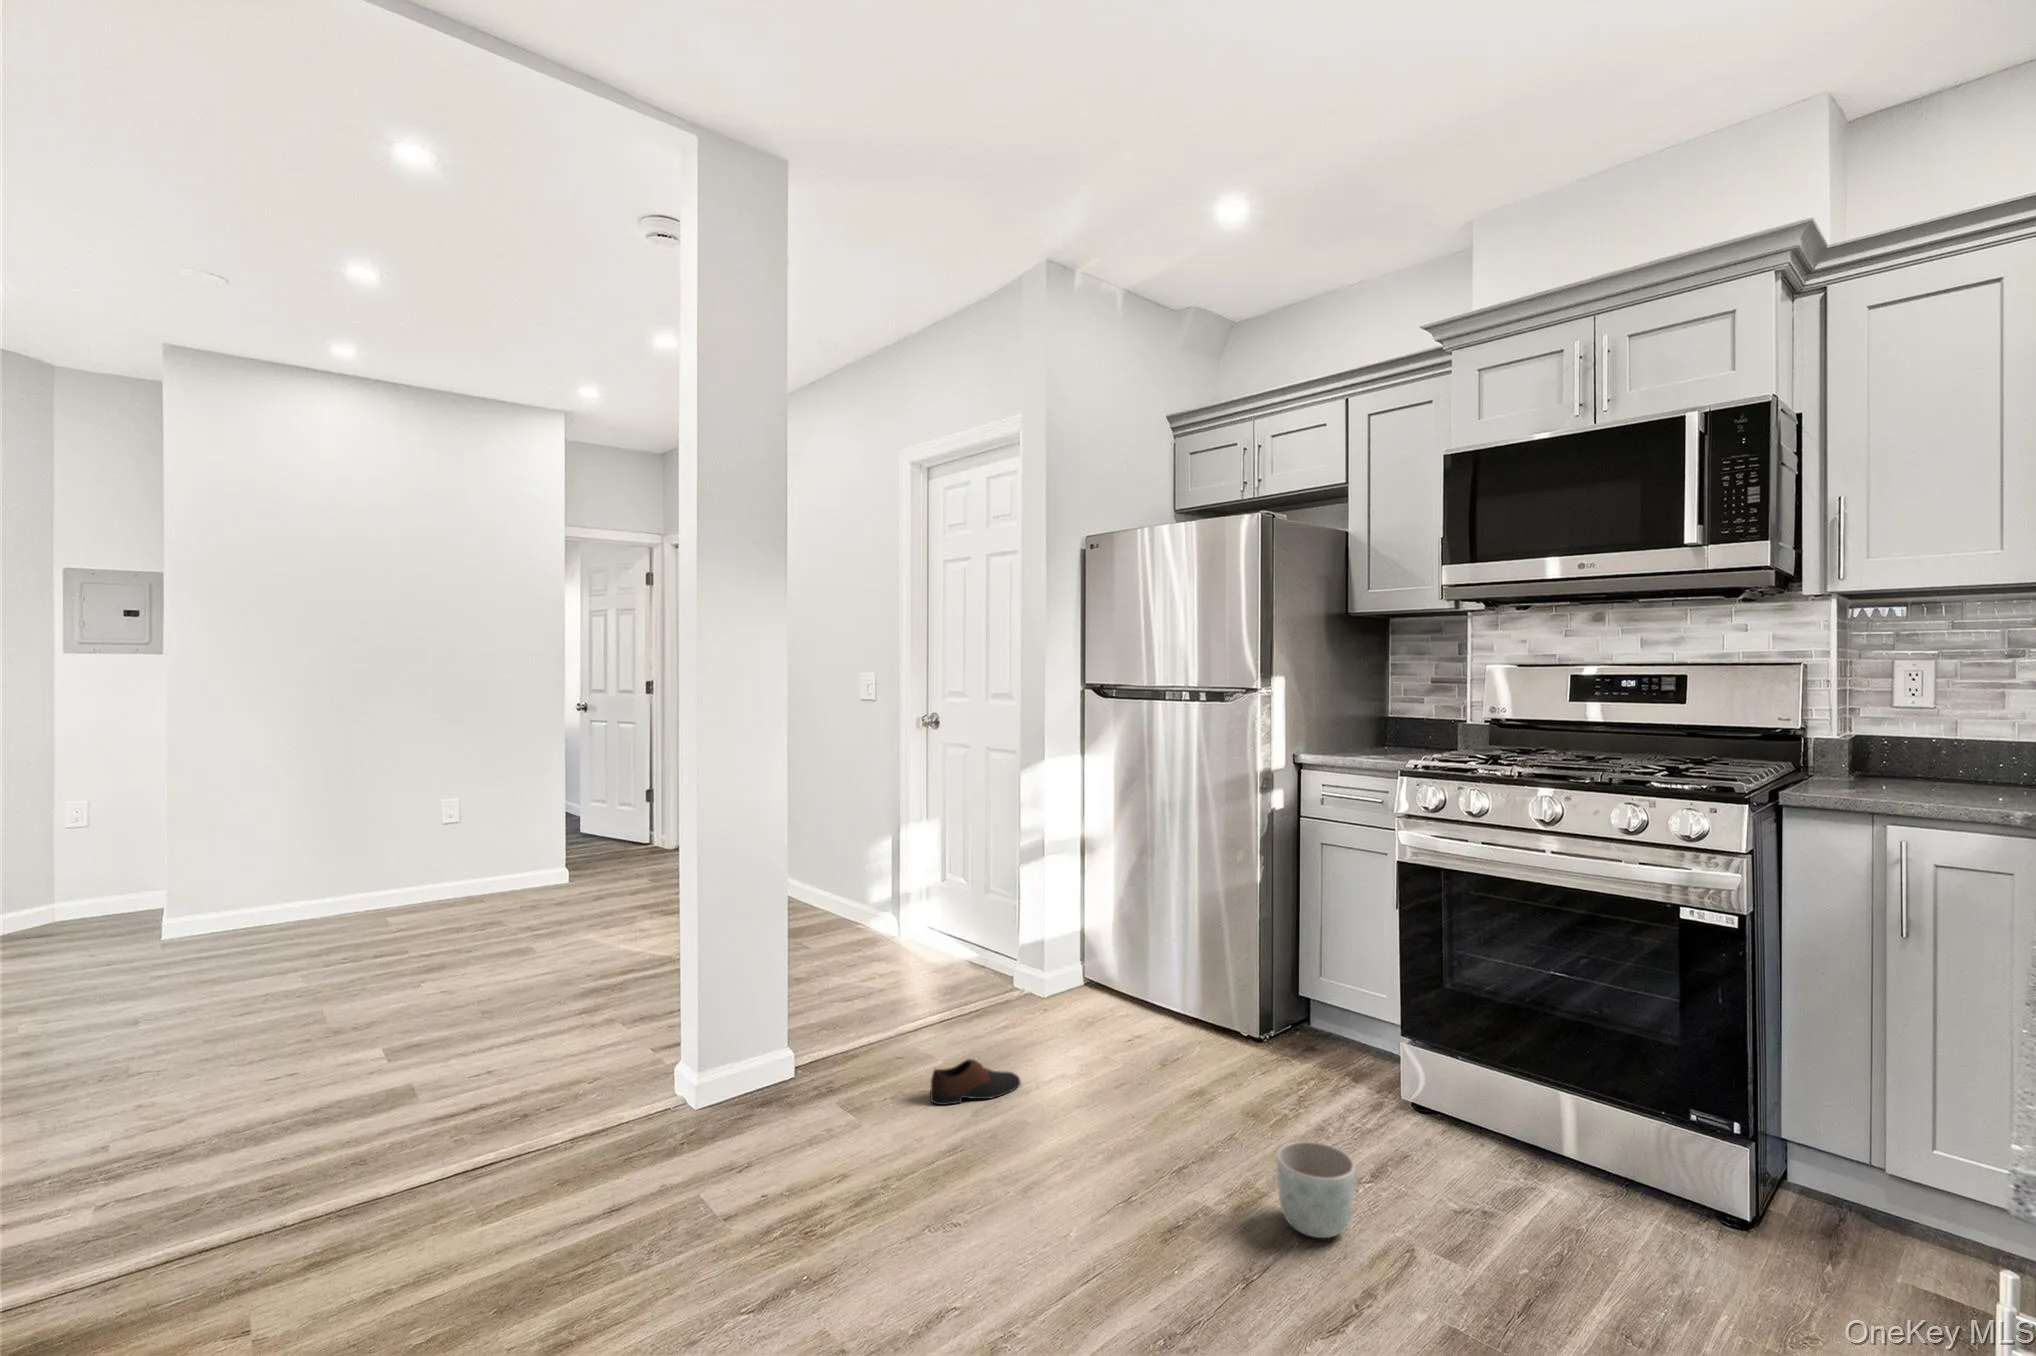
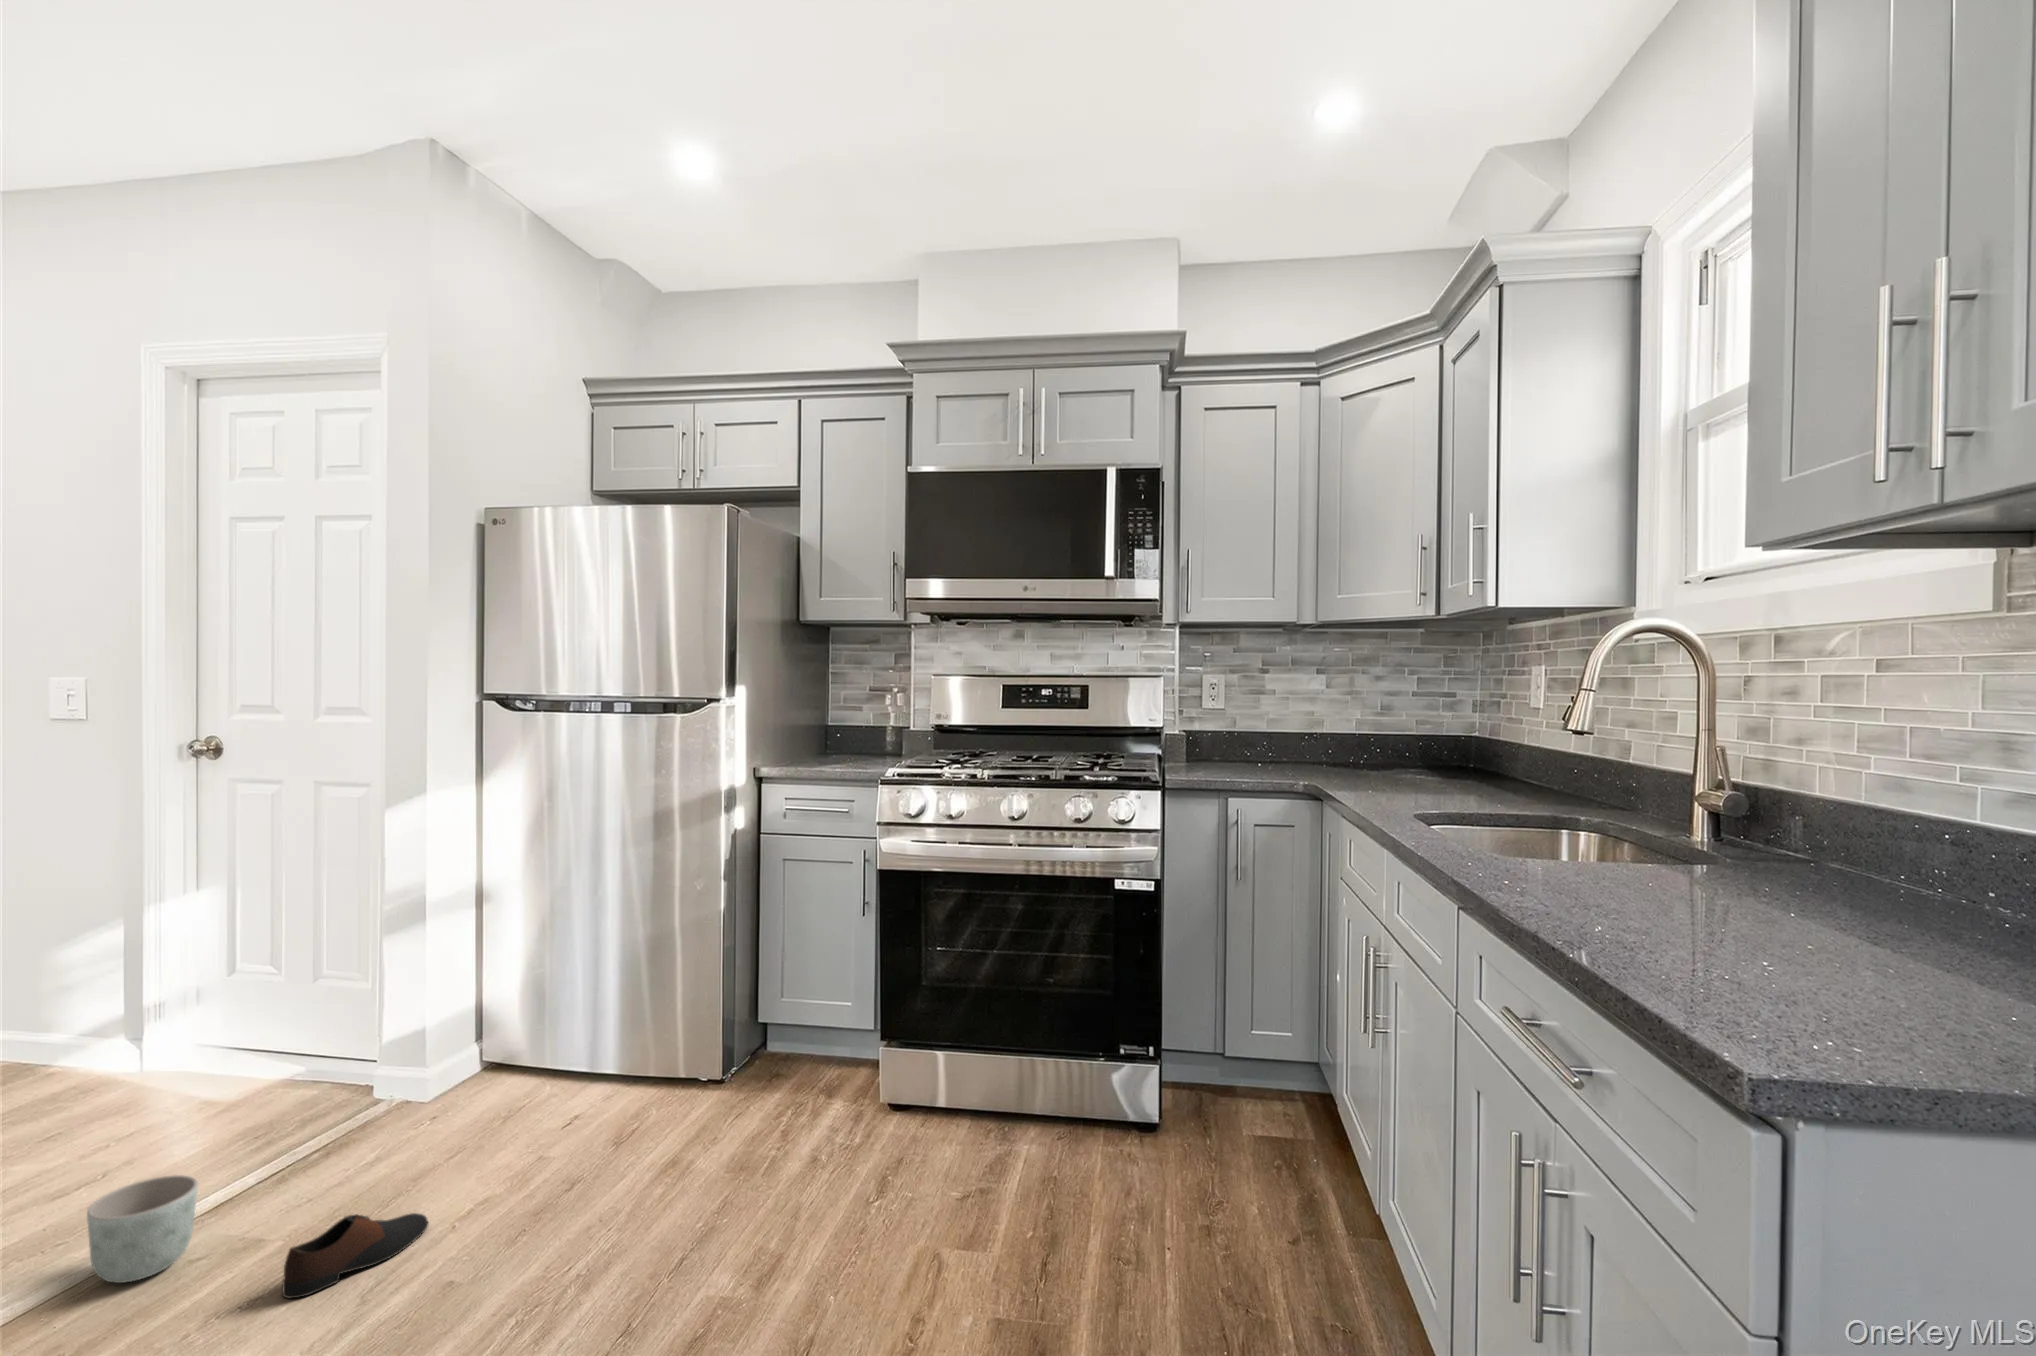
planter: present [1277,1141,1355,1238] -> present [87,1175,198,1283]

